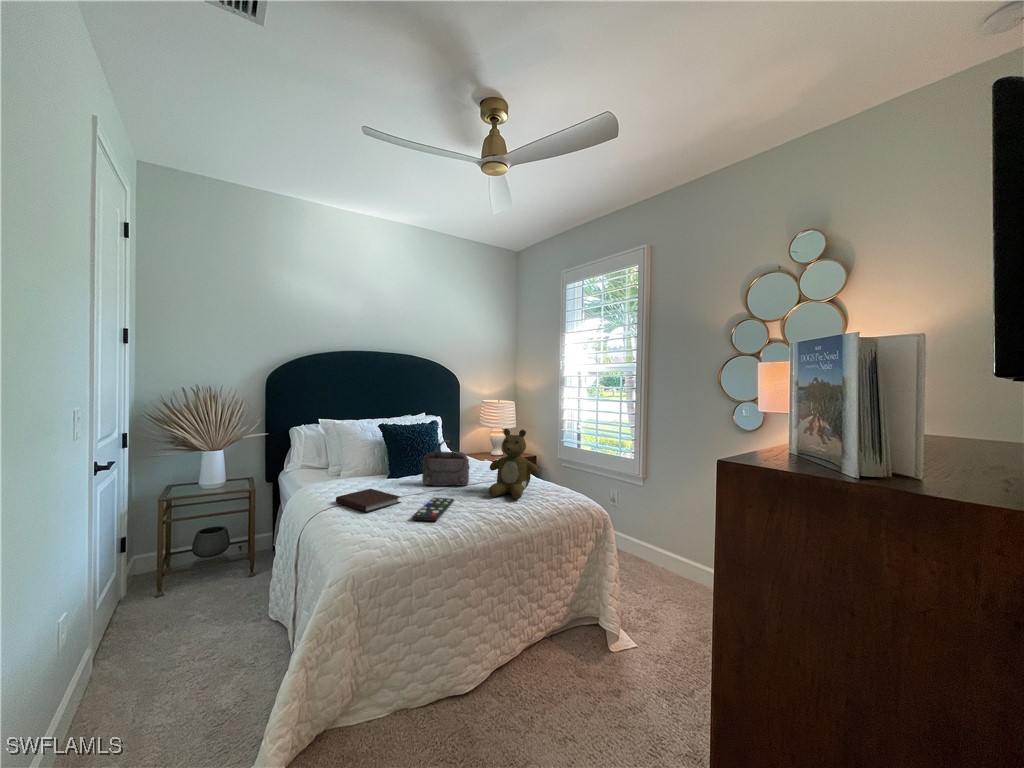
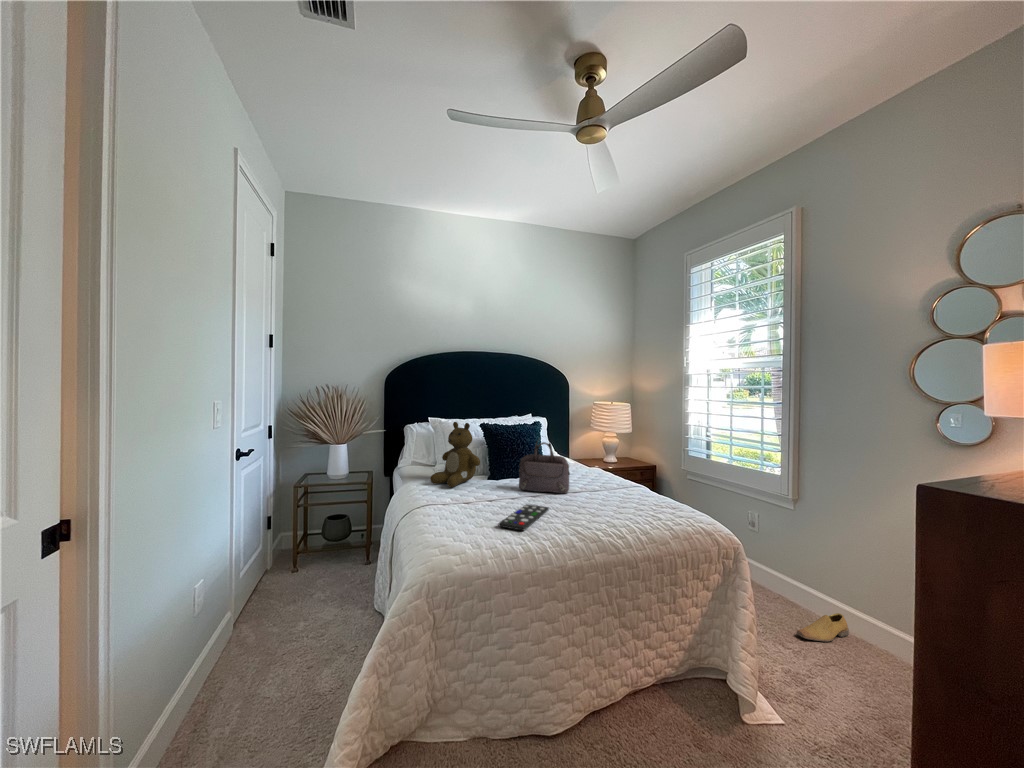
teddy bear: present [488,429,539,499] -> present [430,422,480,487]
notebook: present [336,489,400,512] -> none [430,490,493,514]
shoe: none [644,561,678,584] -> present [797,613,849,642]

